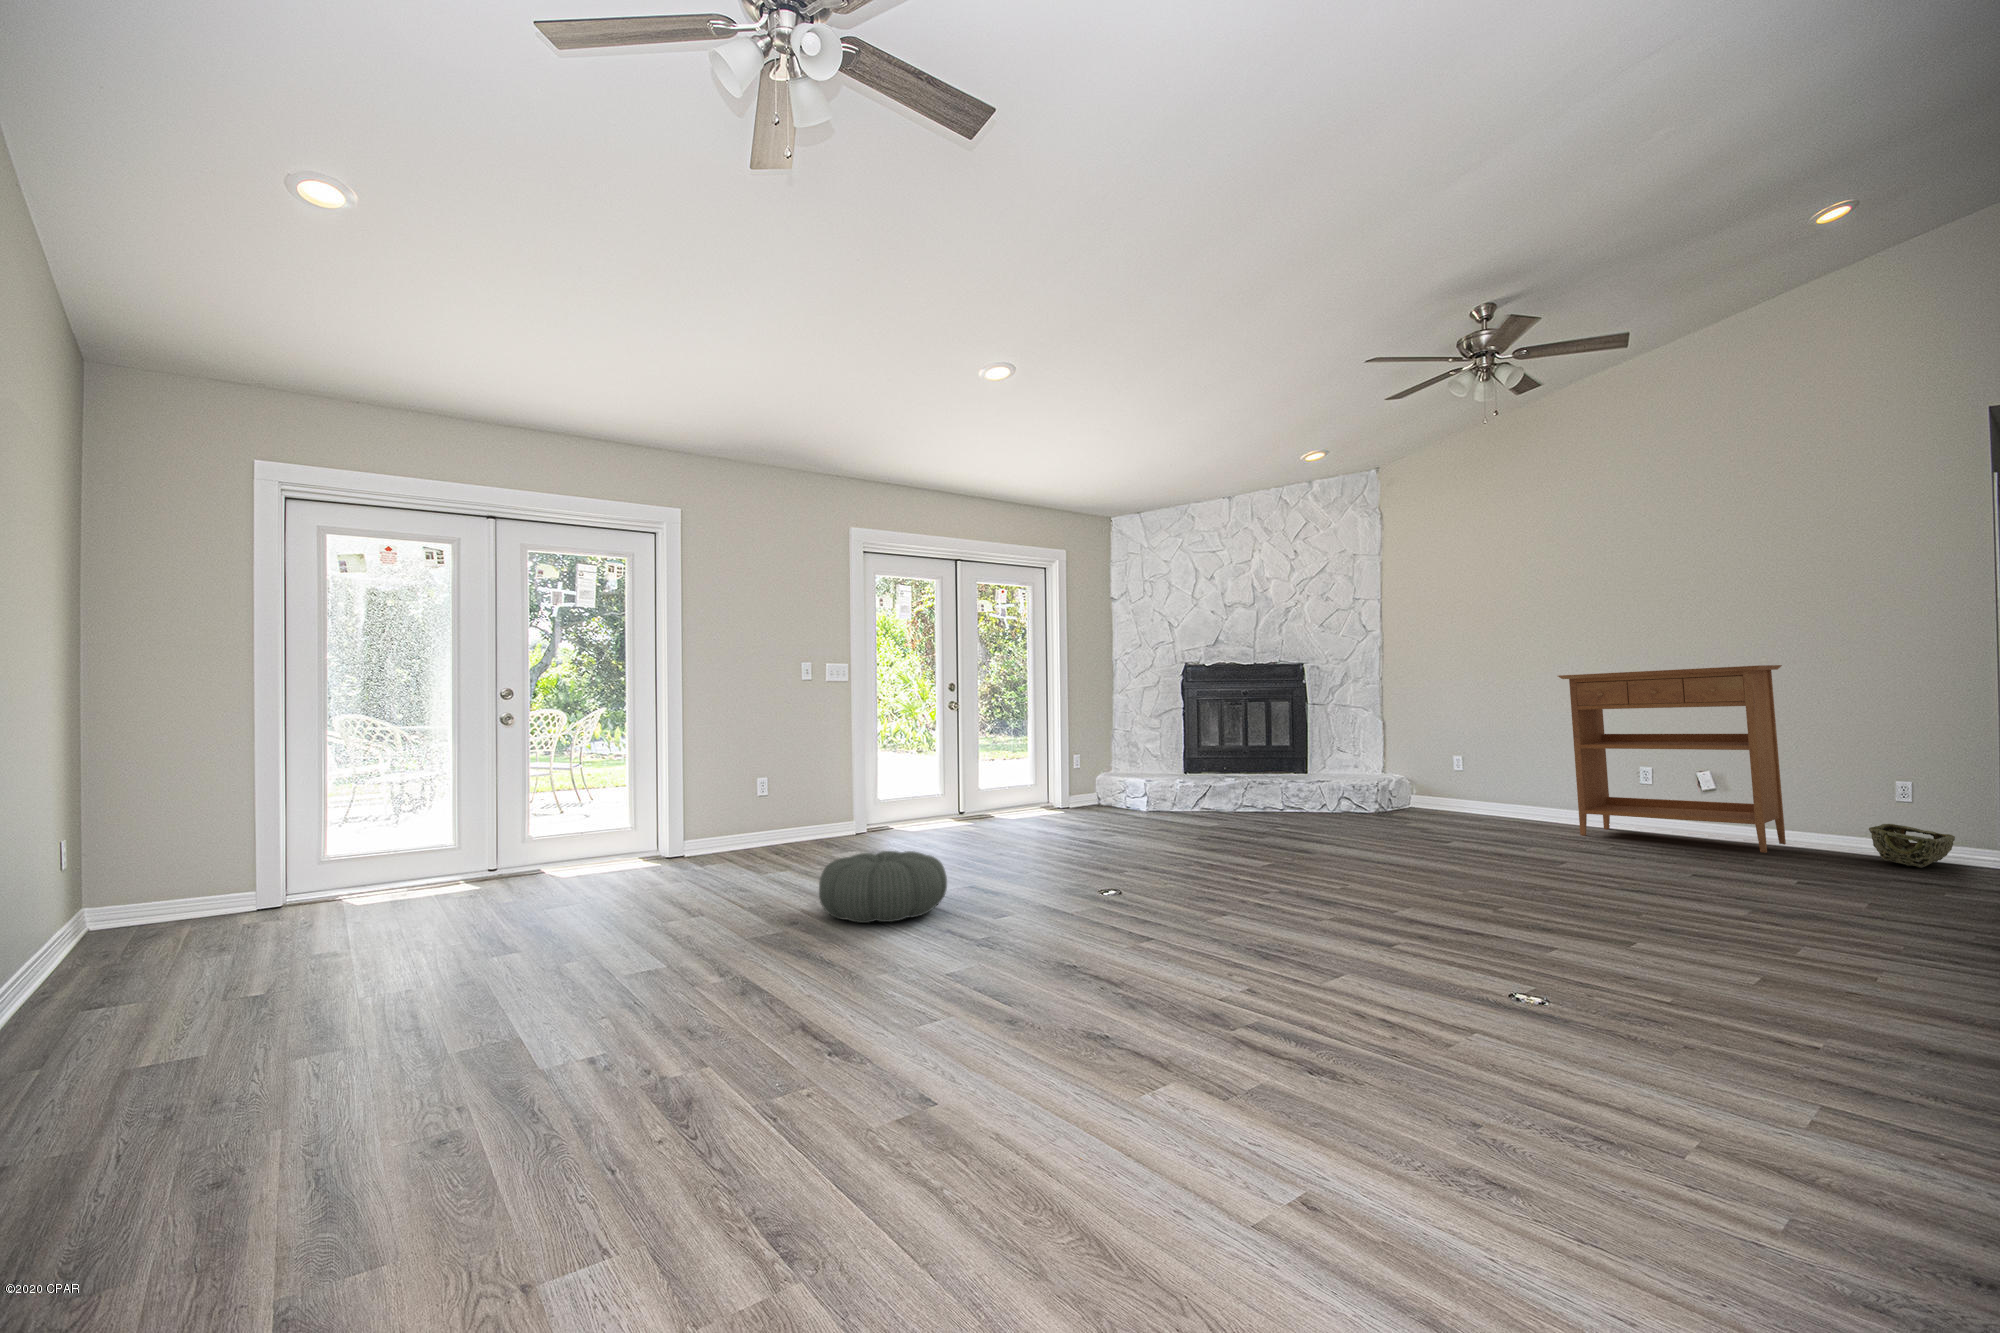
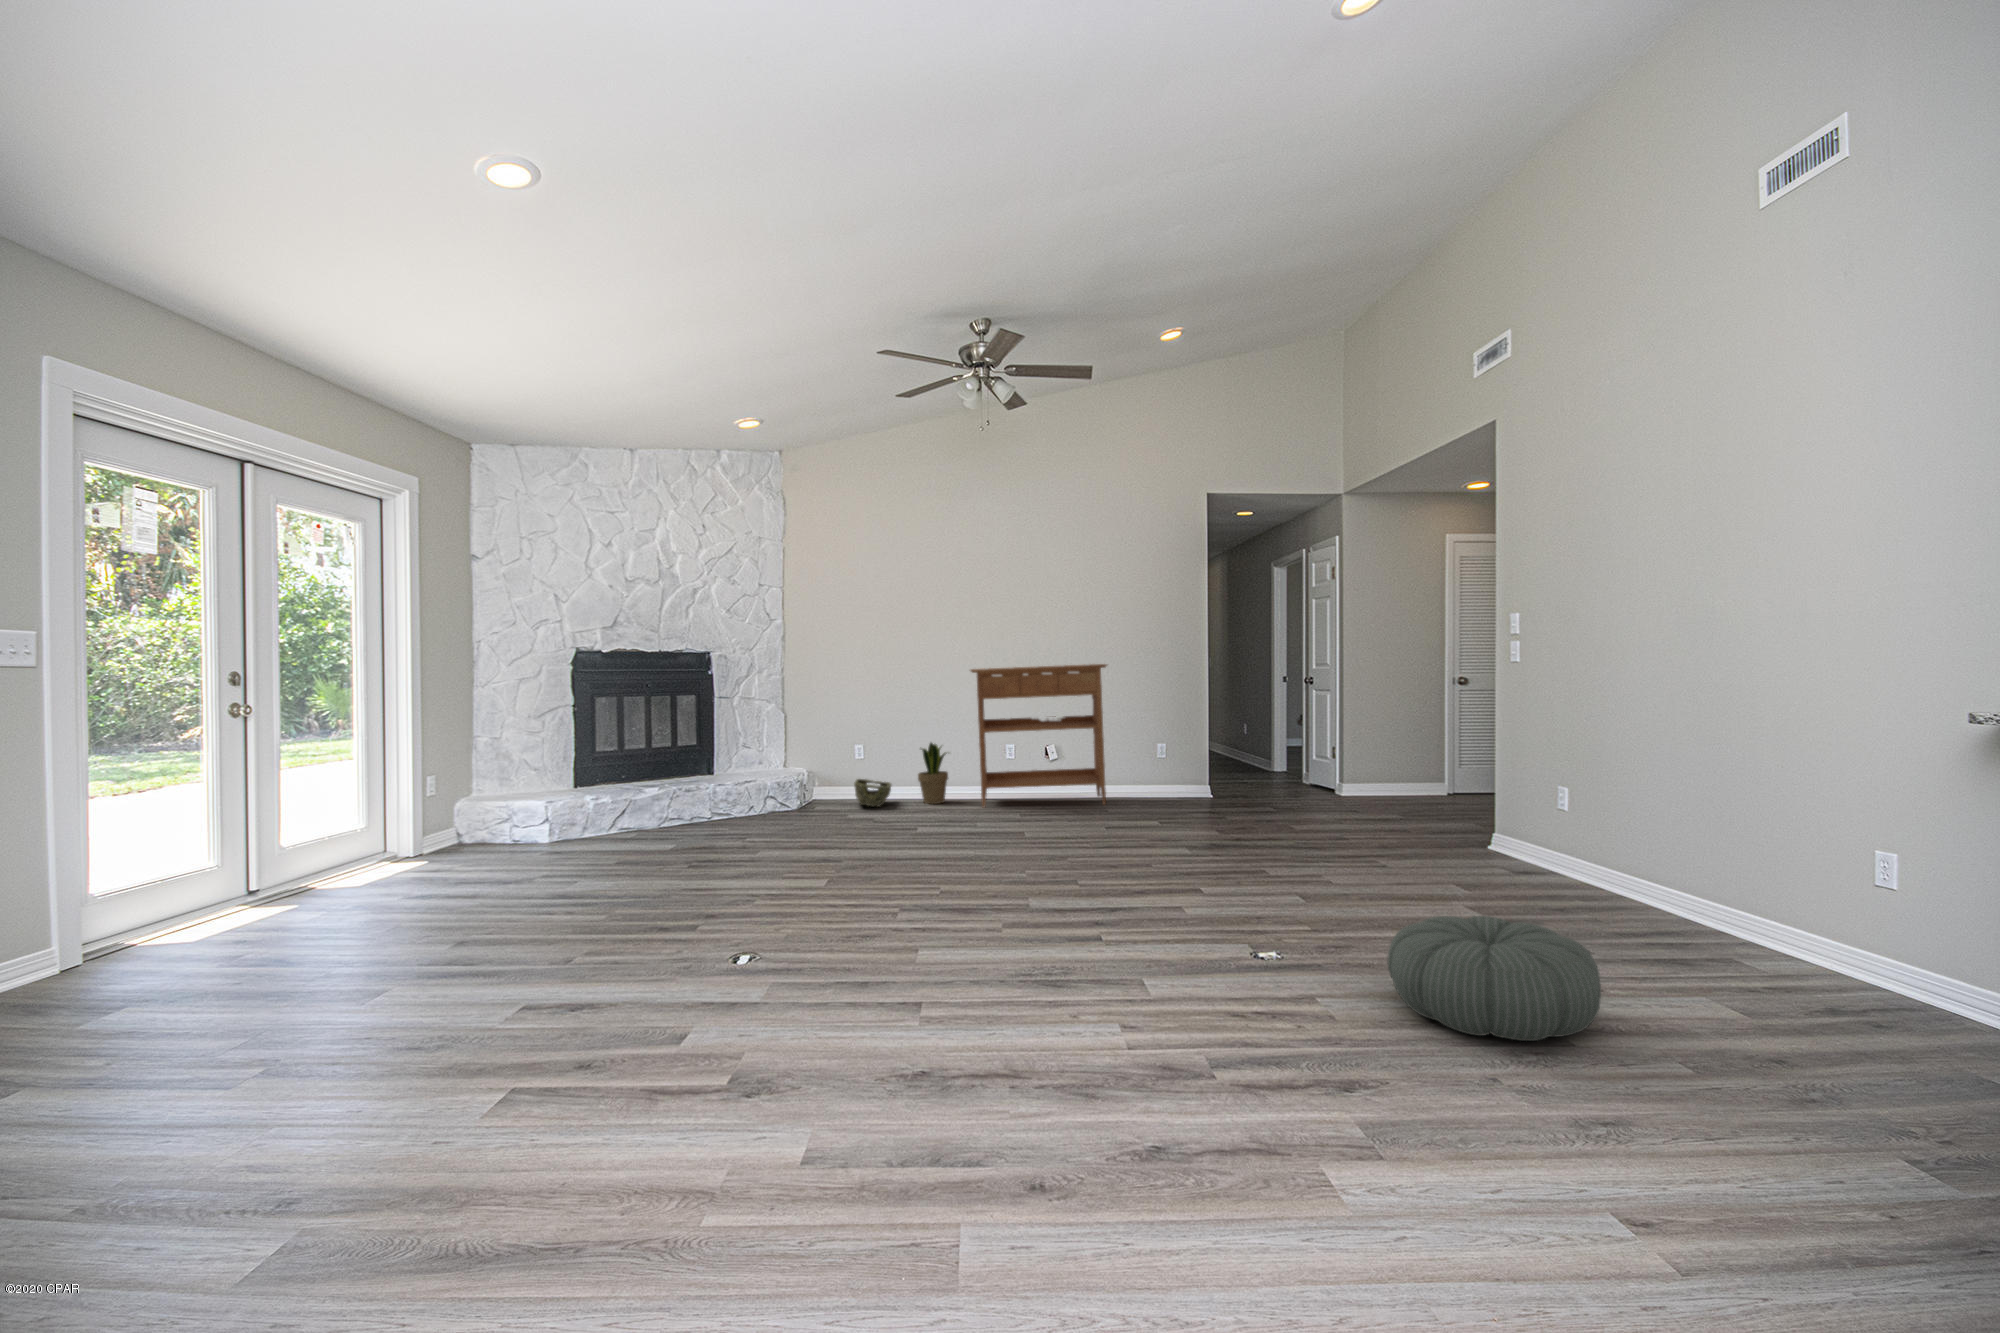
potted plant: none [1508,756,1552,826] -> present [918,743,948,804]
woven basket: present [1869,824,1955,868] -> present [854,779,891,807]
pouf: present [819,851,947,923] -> present [1388,916,1601,1041]

